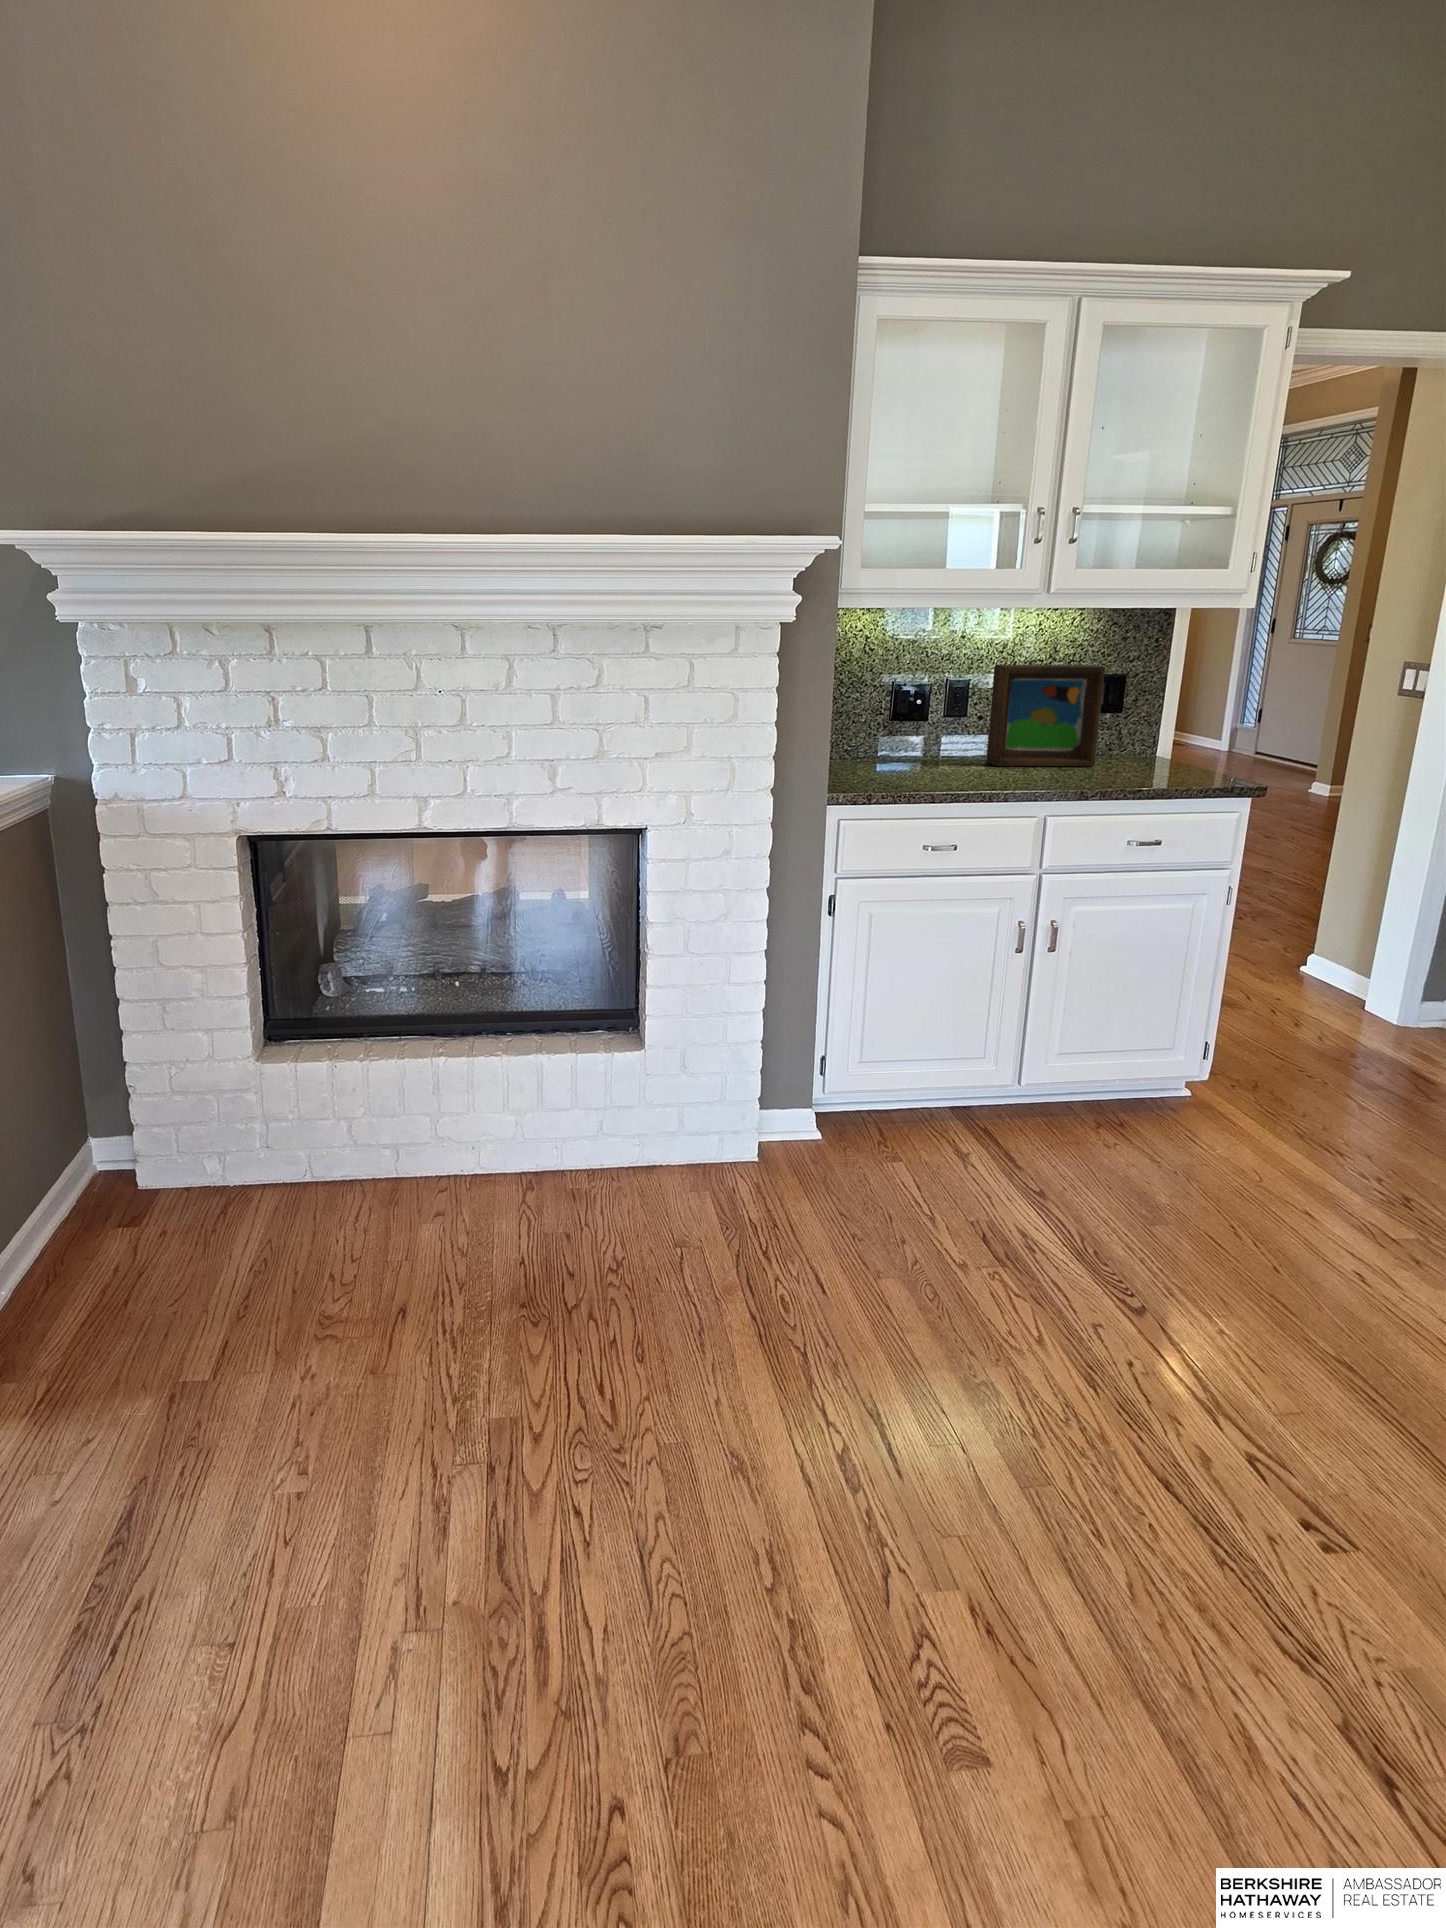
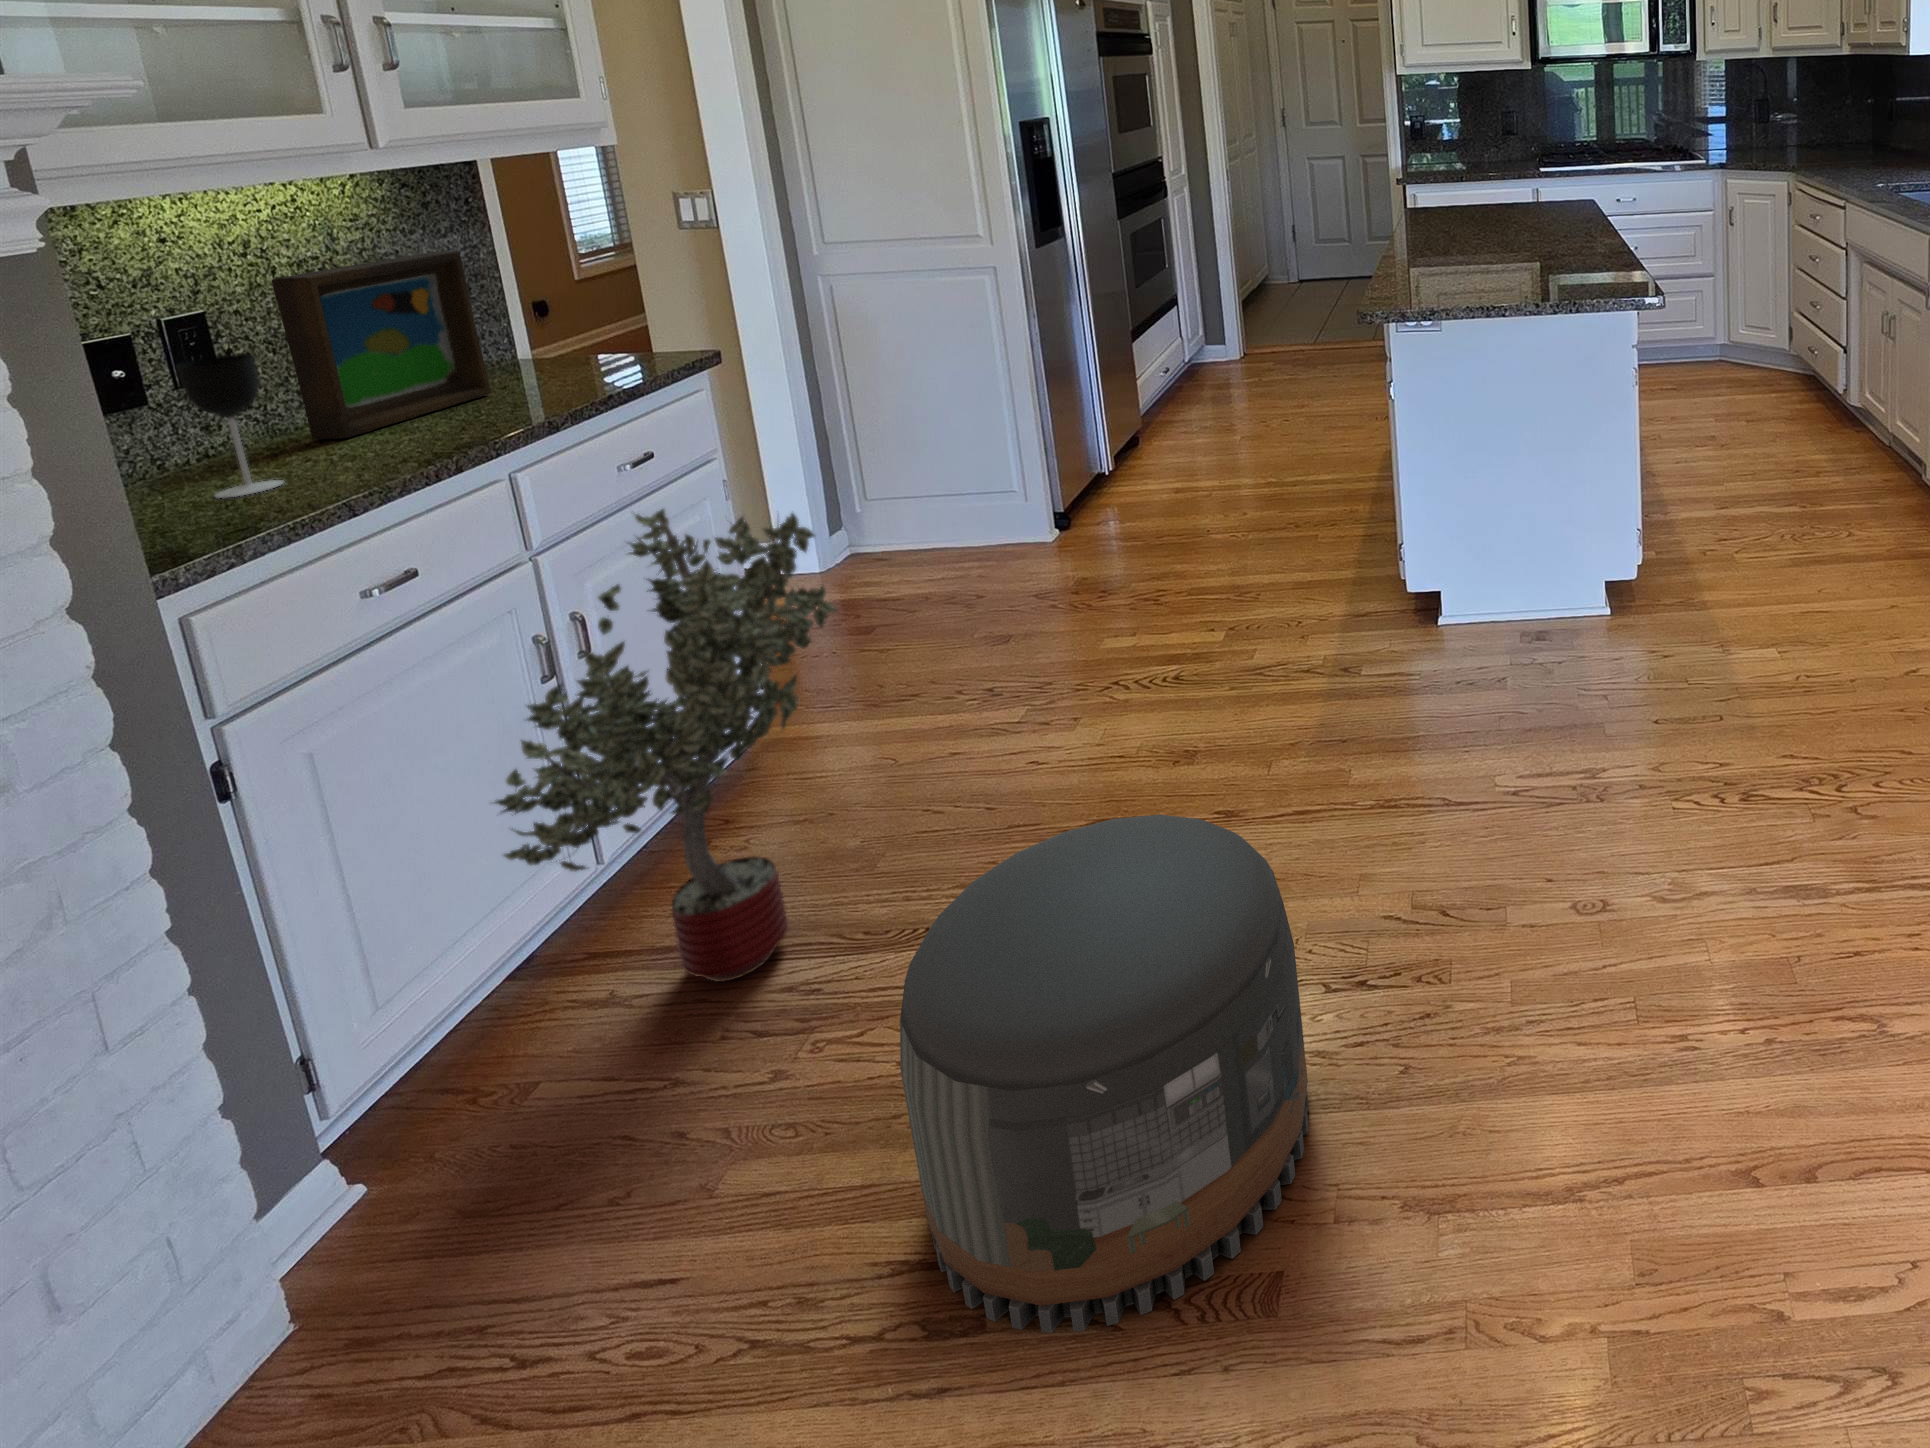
wine glass: none [906,699,942,777] -> present [176,353,284,498]
potted tree: none [895,863,1201,1212] -> present [494,509,837,982]
pouf: none [860,1230,1259,1744] -> present [900,815,1309,1333]

